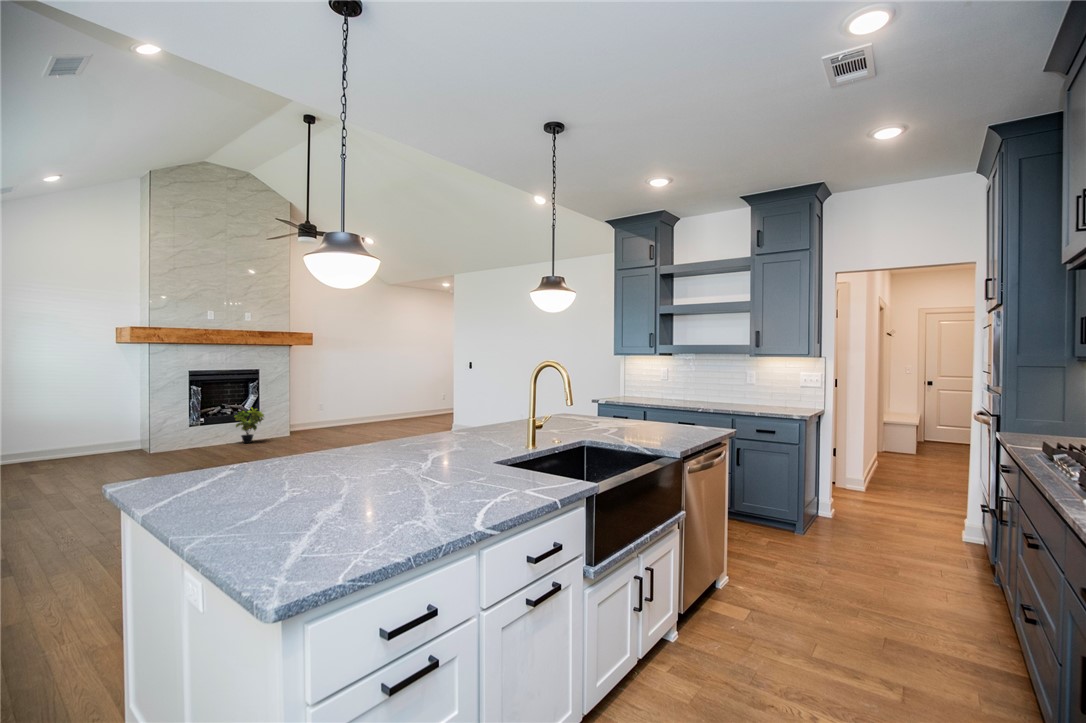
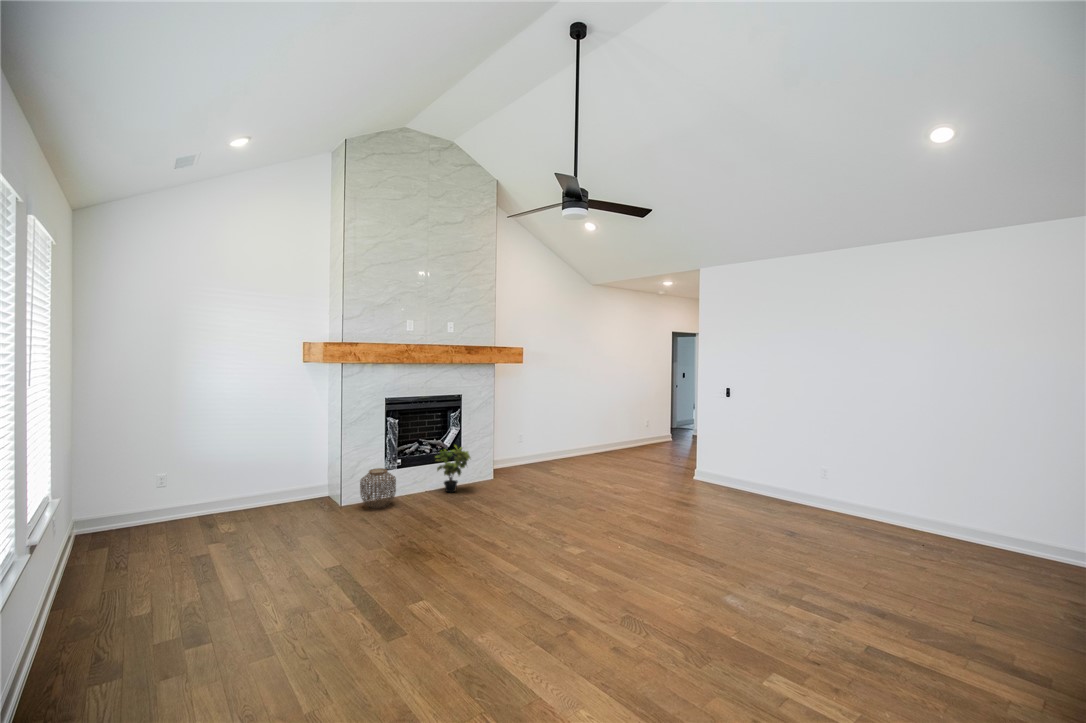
woven basket: none [164,423,196,452] -> present [360,468,396,508]

